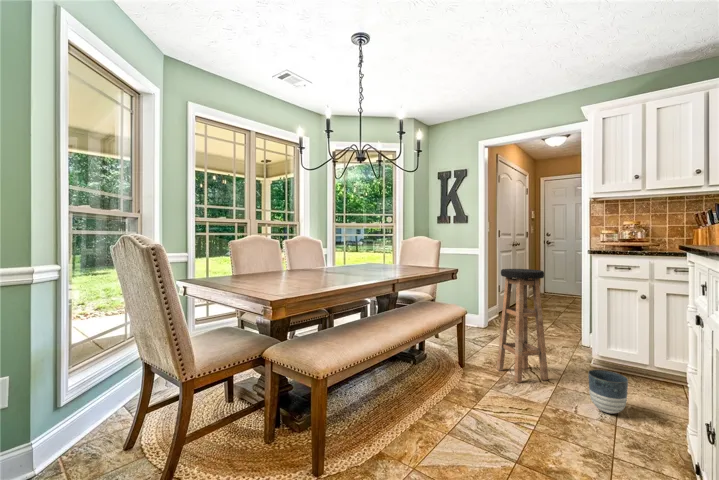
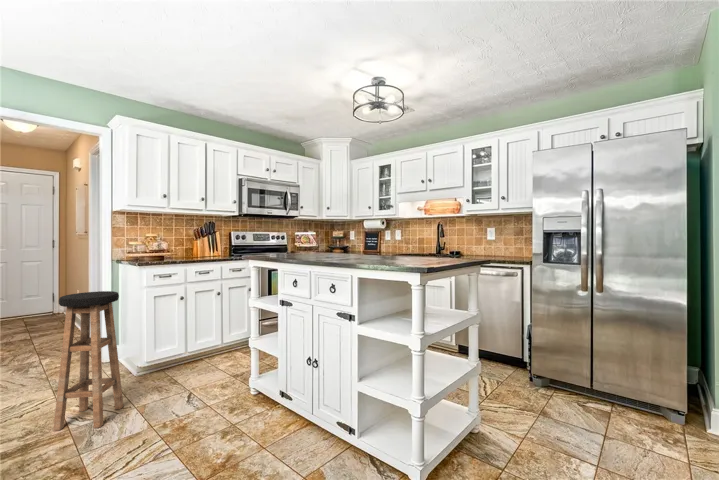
planter: present [588,370,628,414] -> none [178,366,208,402]

